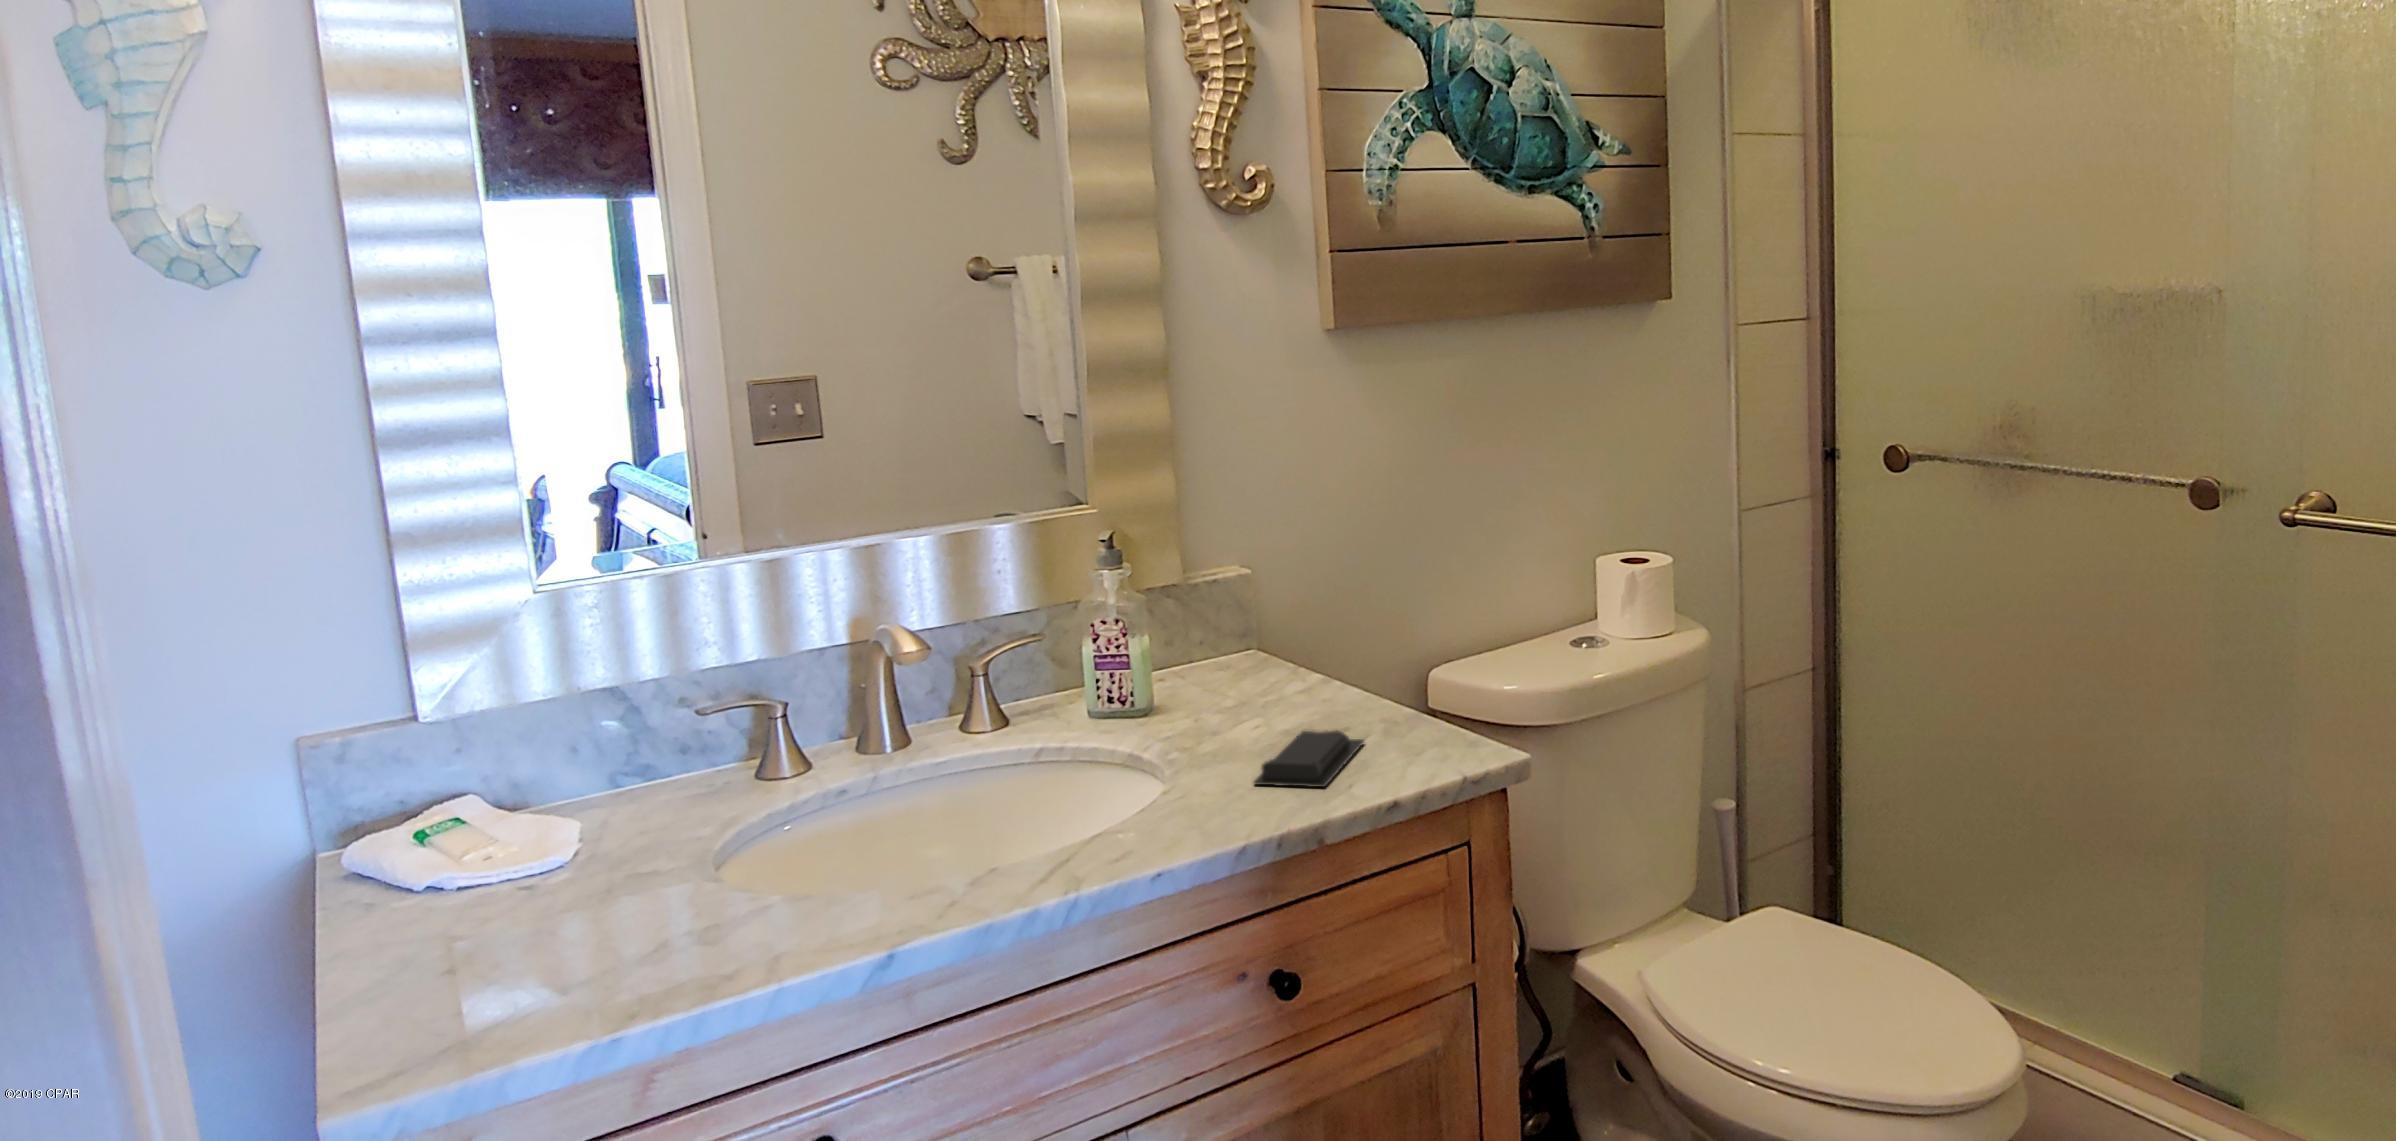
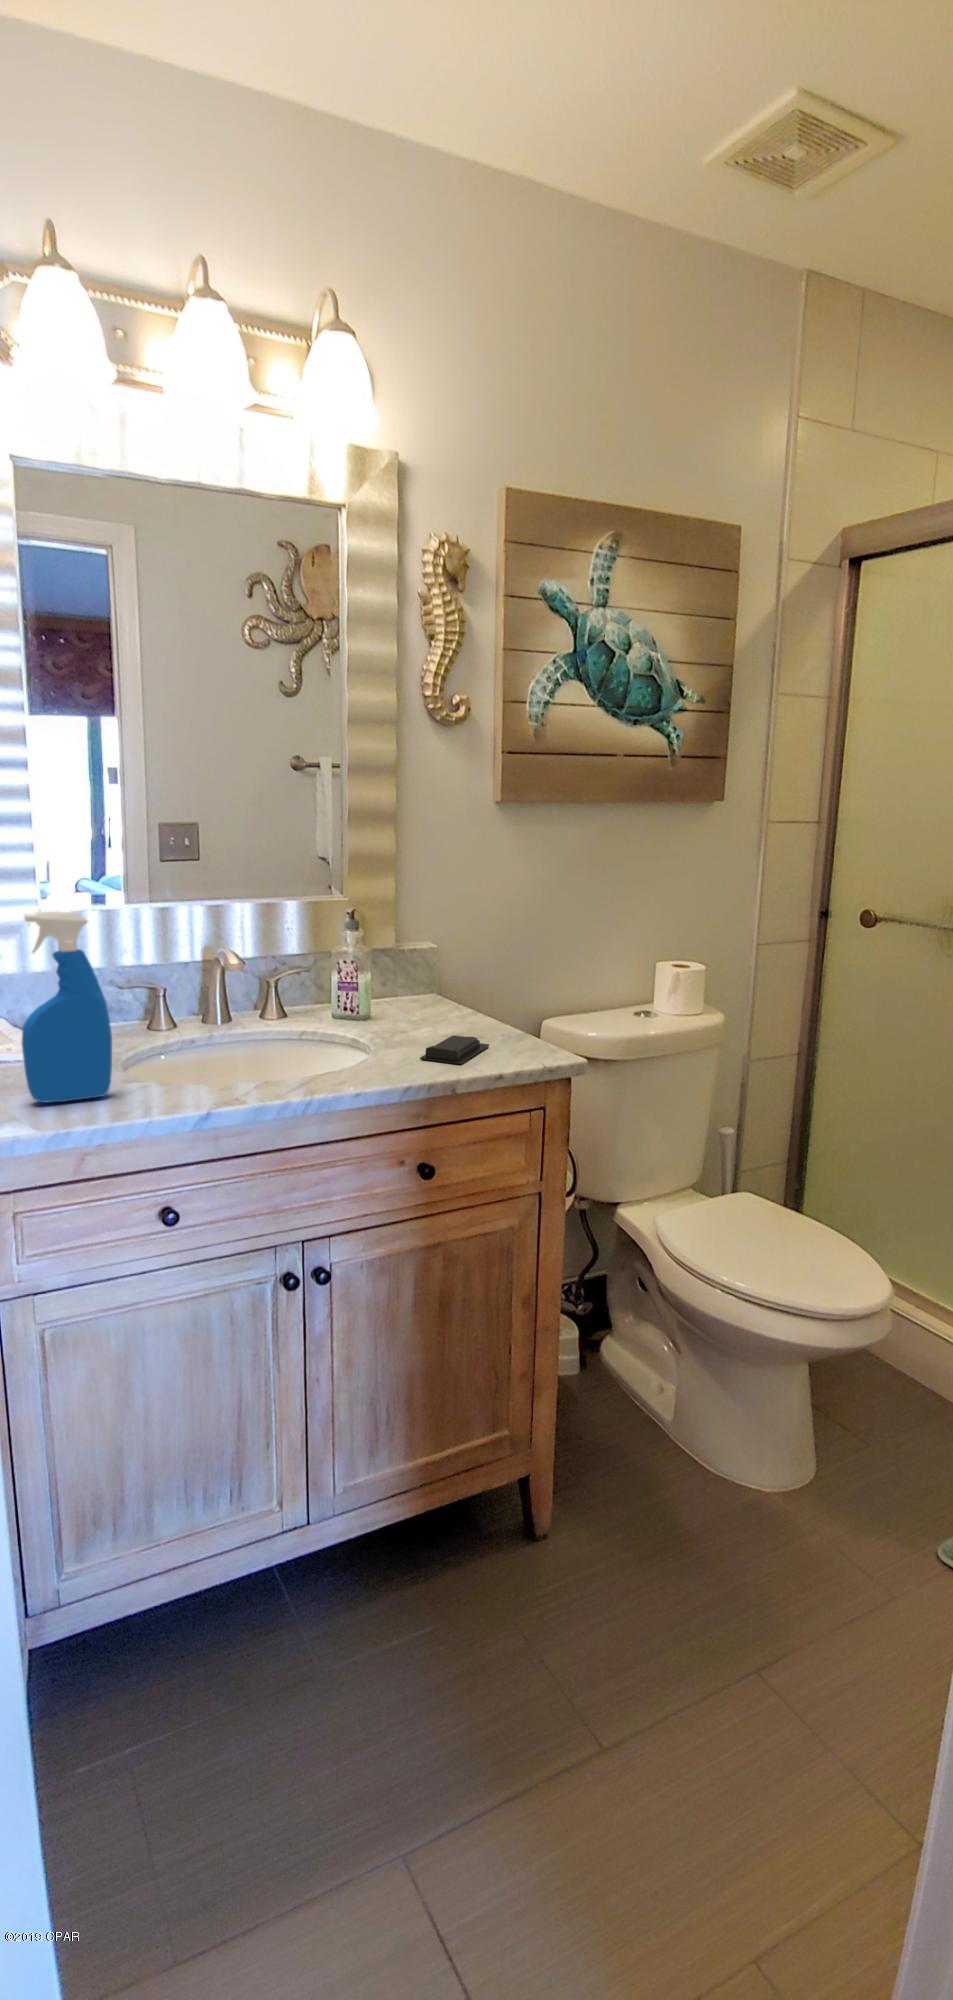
spray bottle: none [497,613,689,981] -> present [22,911,112,1103]

